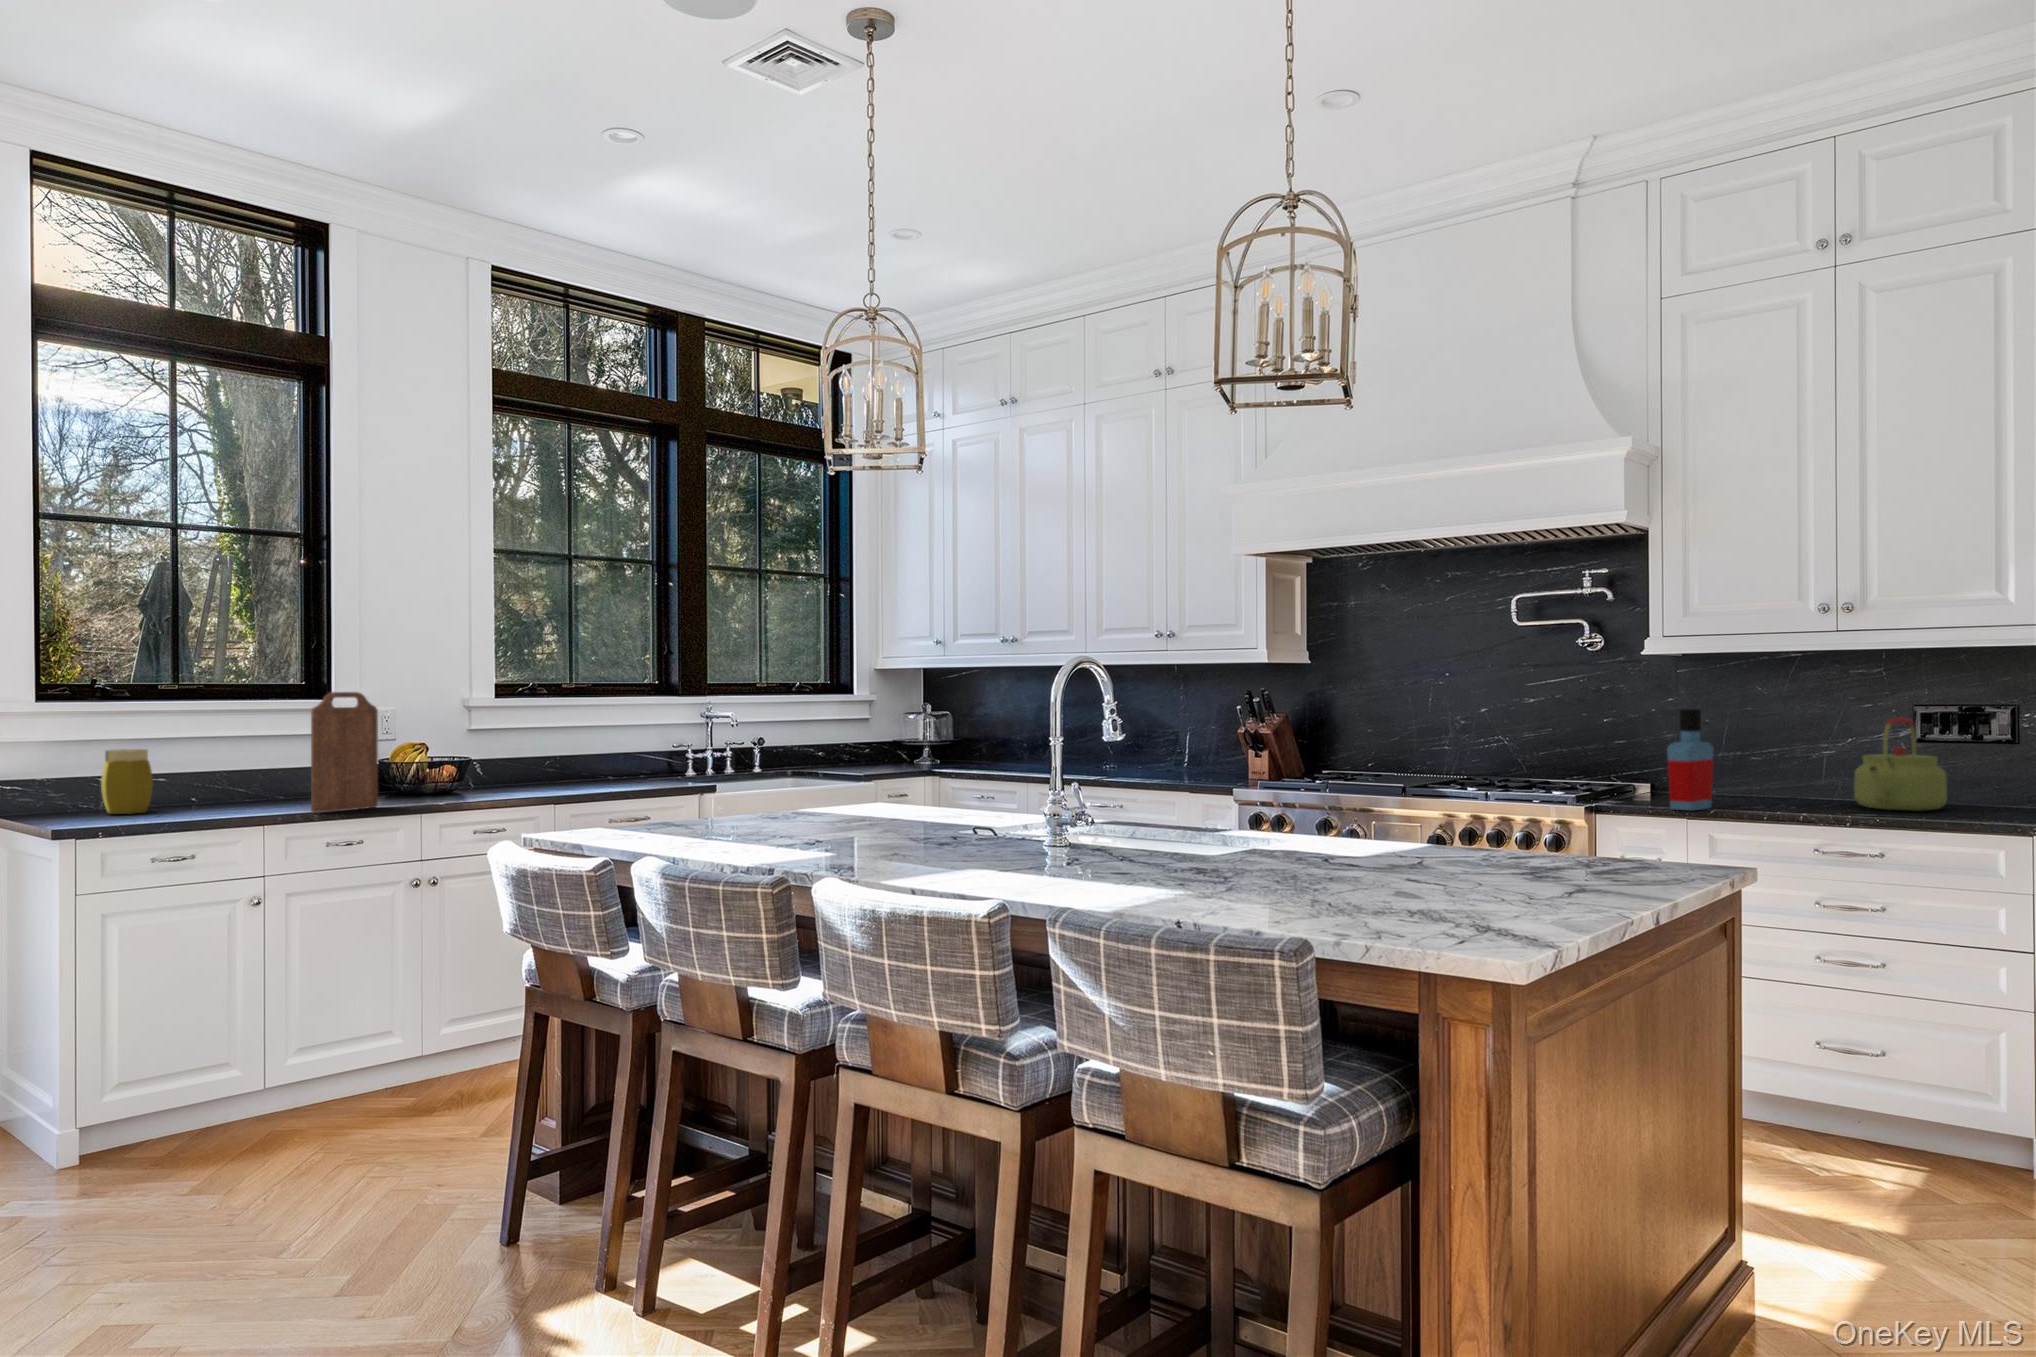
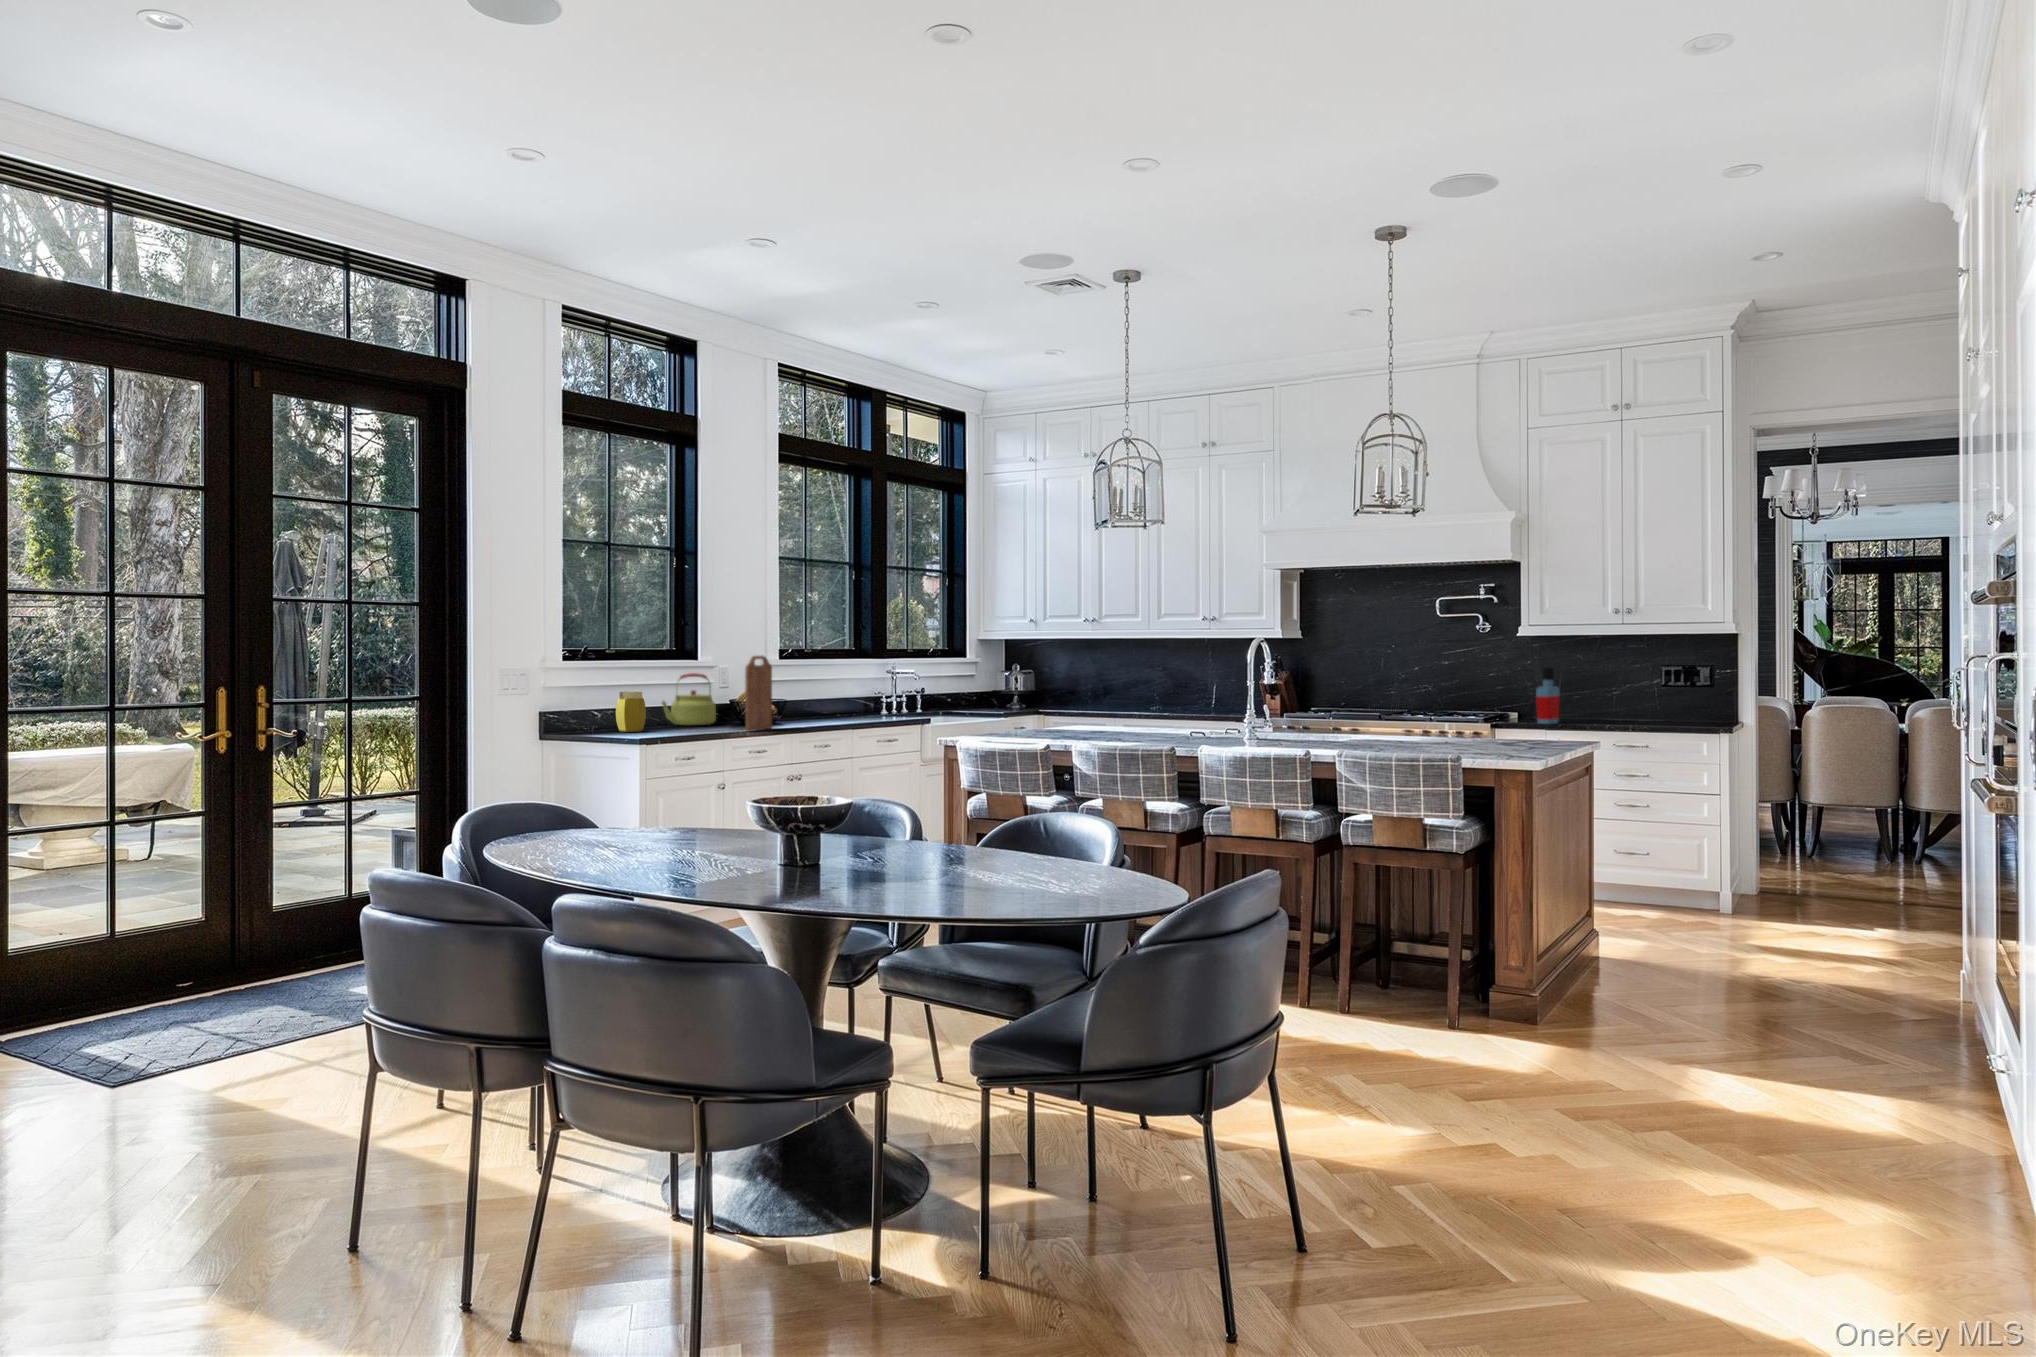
kettle: present [1854,717,1947,811] -> present [662,673,716,725]

